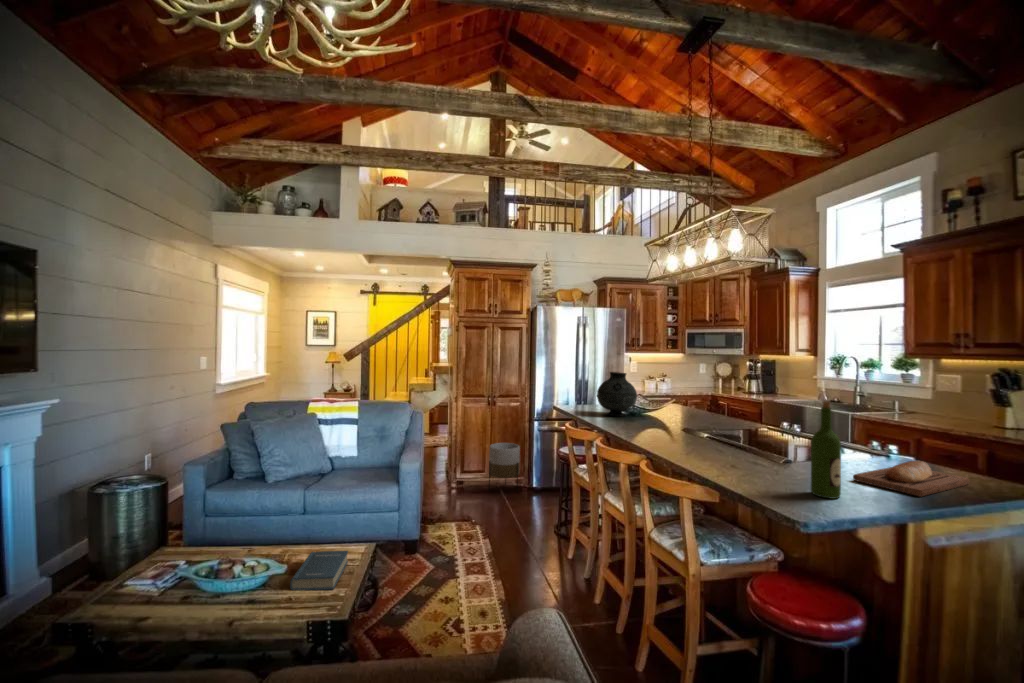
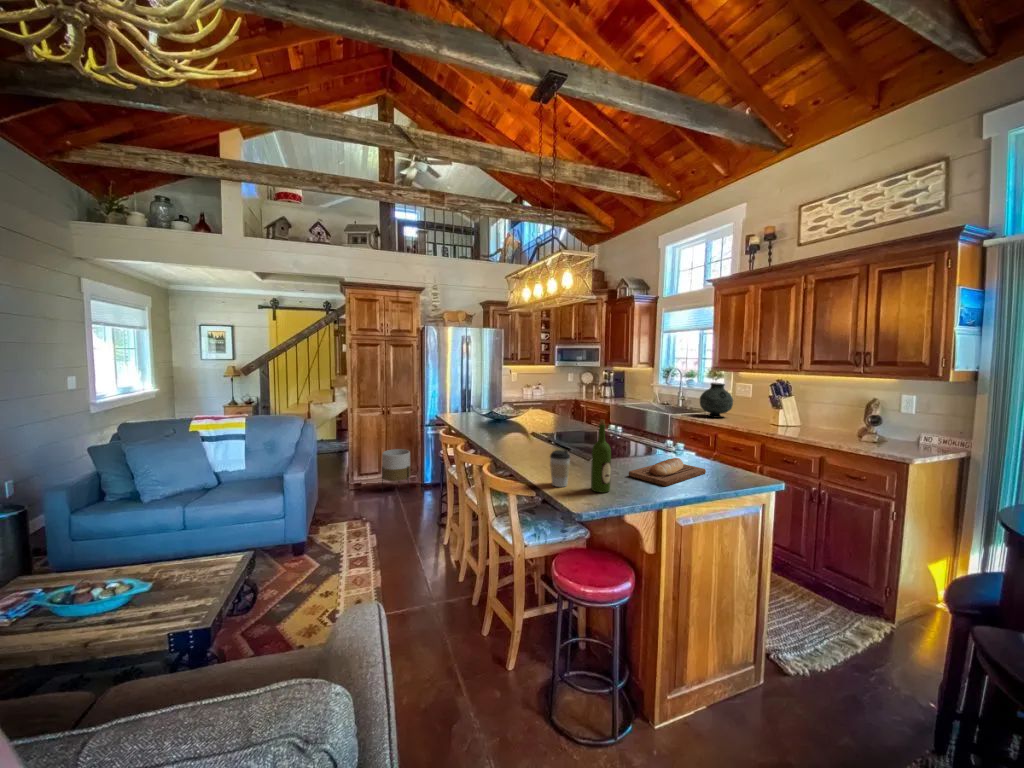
vase: present [597,372,637,416] -> present [700,383,733,418]
coffee cup: none [747,441,777,488] -> present [550,450,570,487]
hardback book: present [290,551,348,590] -> none [154,563,220,606]

